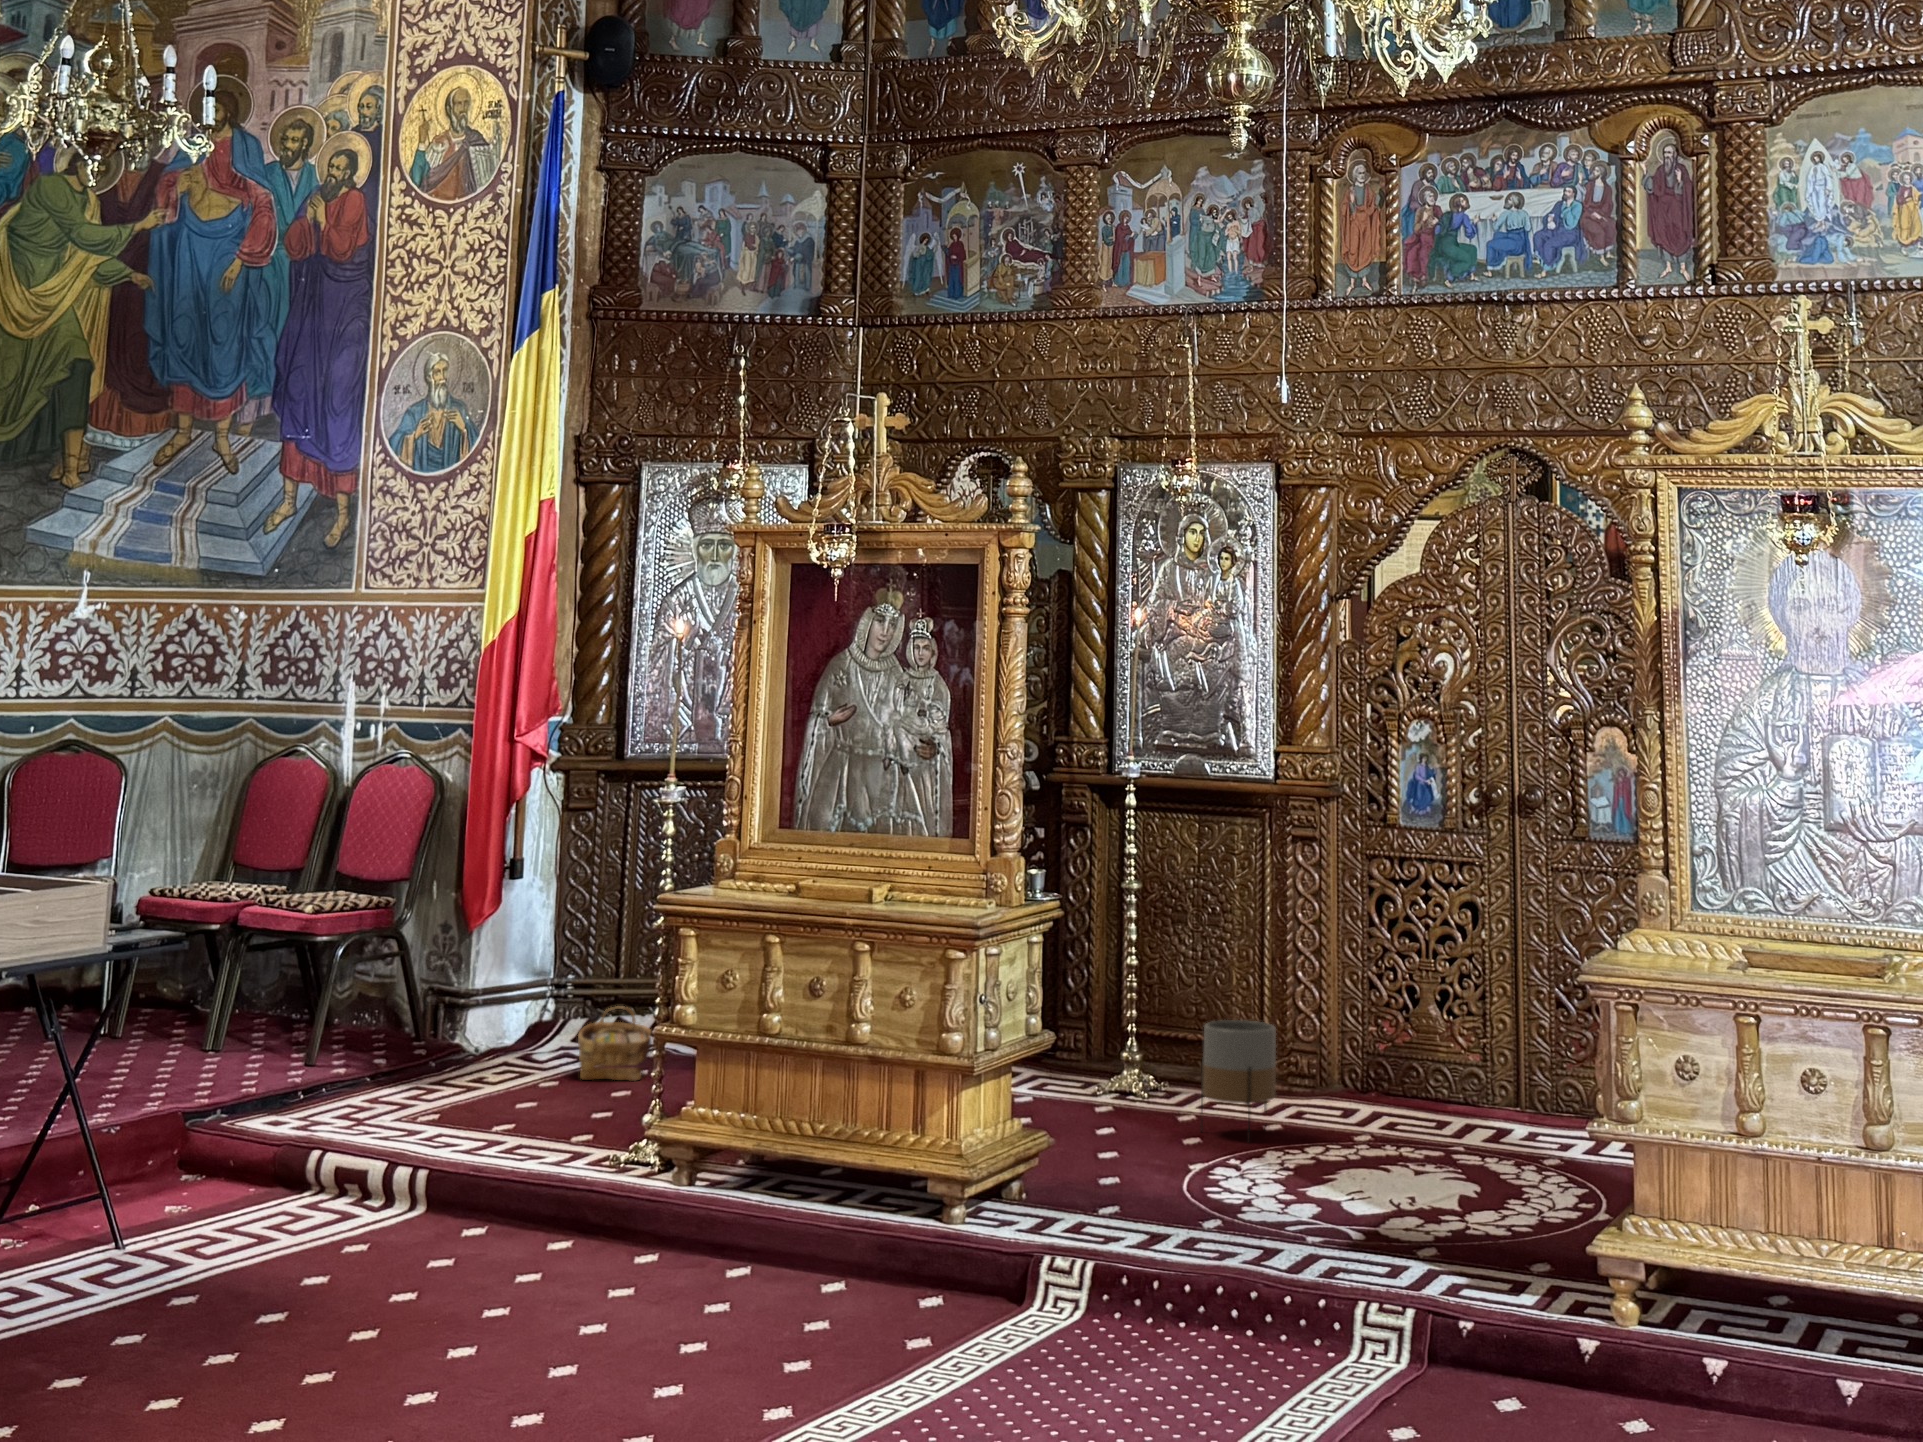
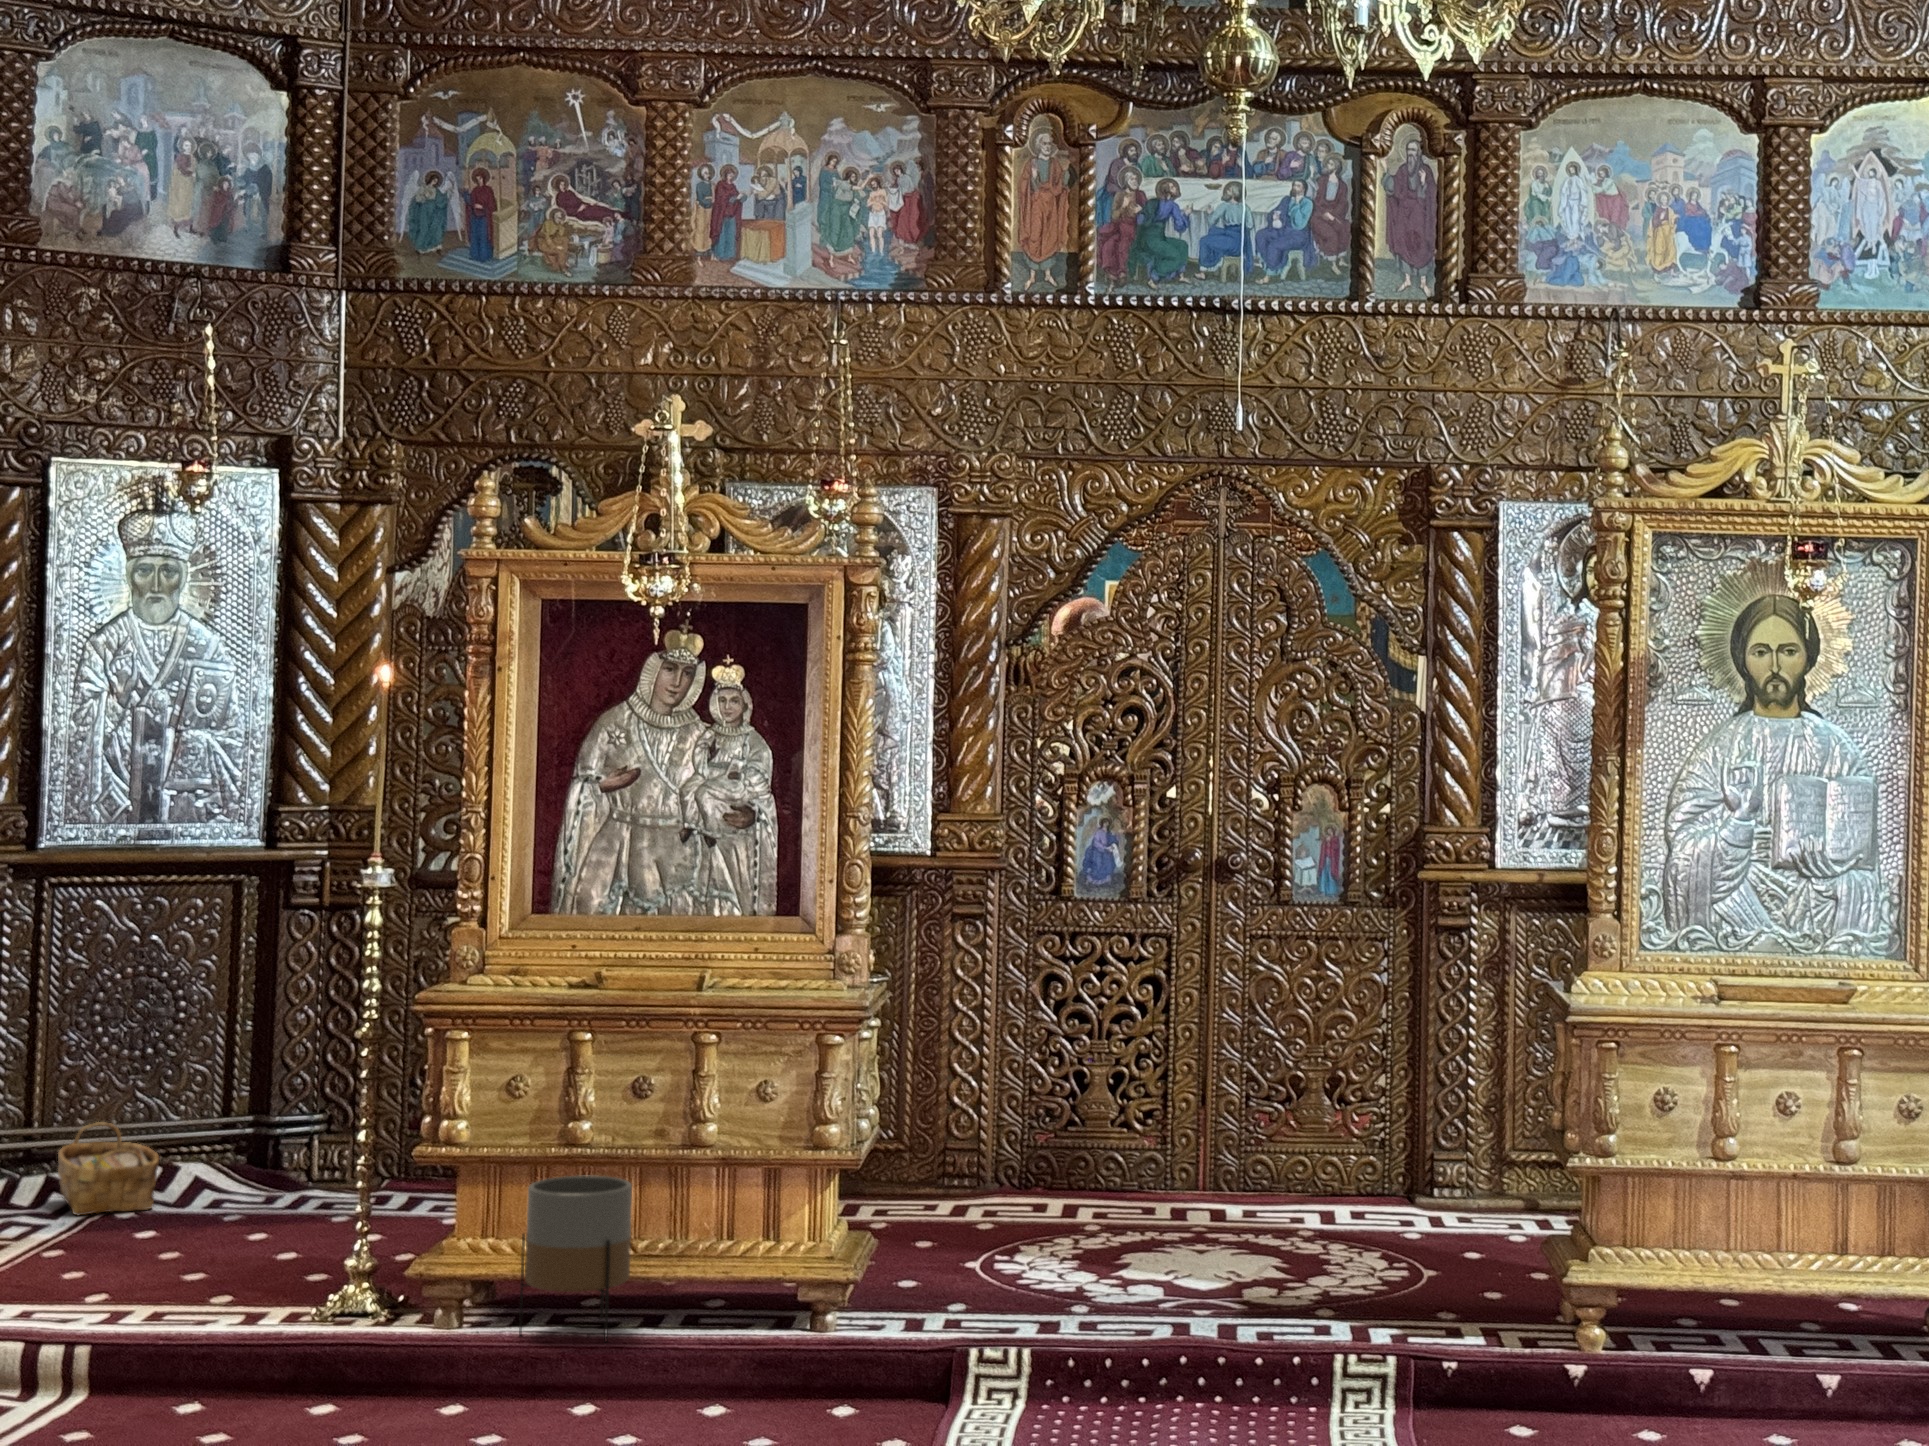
planter: present [1201,1020,1276,1140] -> present [519,1176,632,1342]

